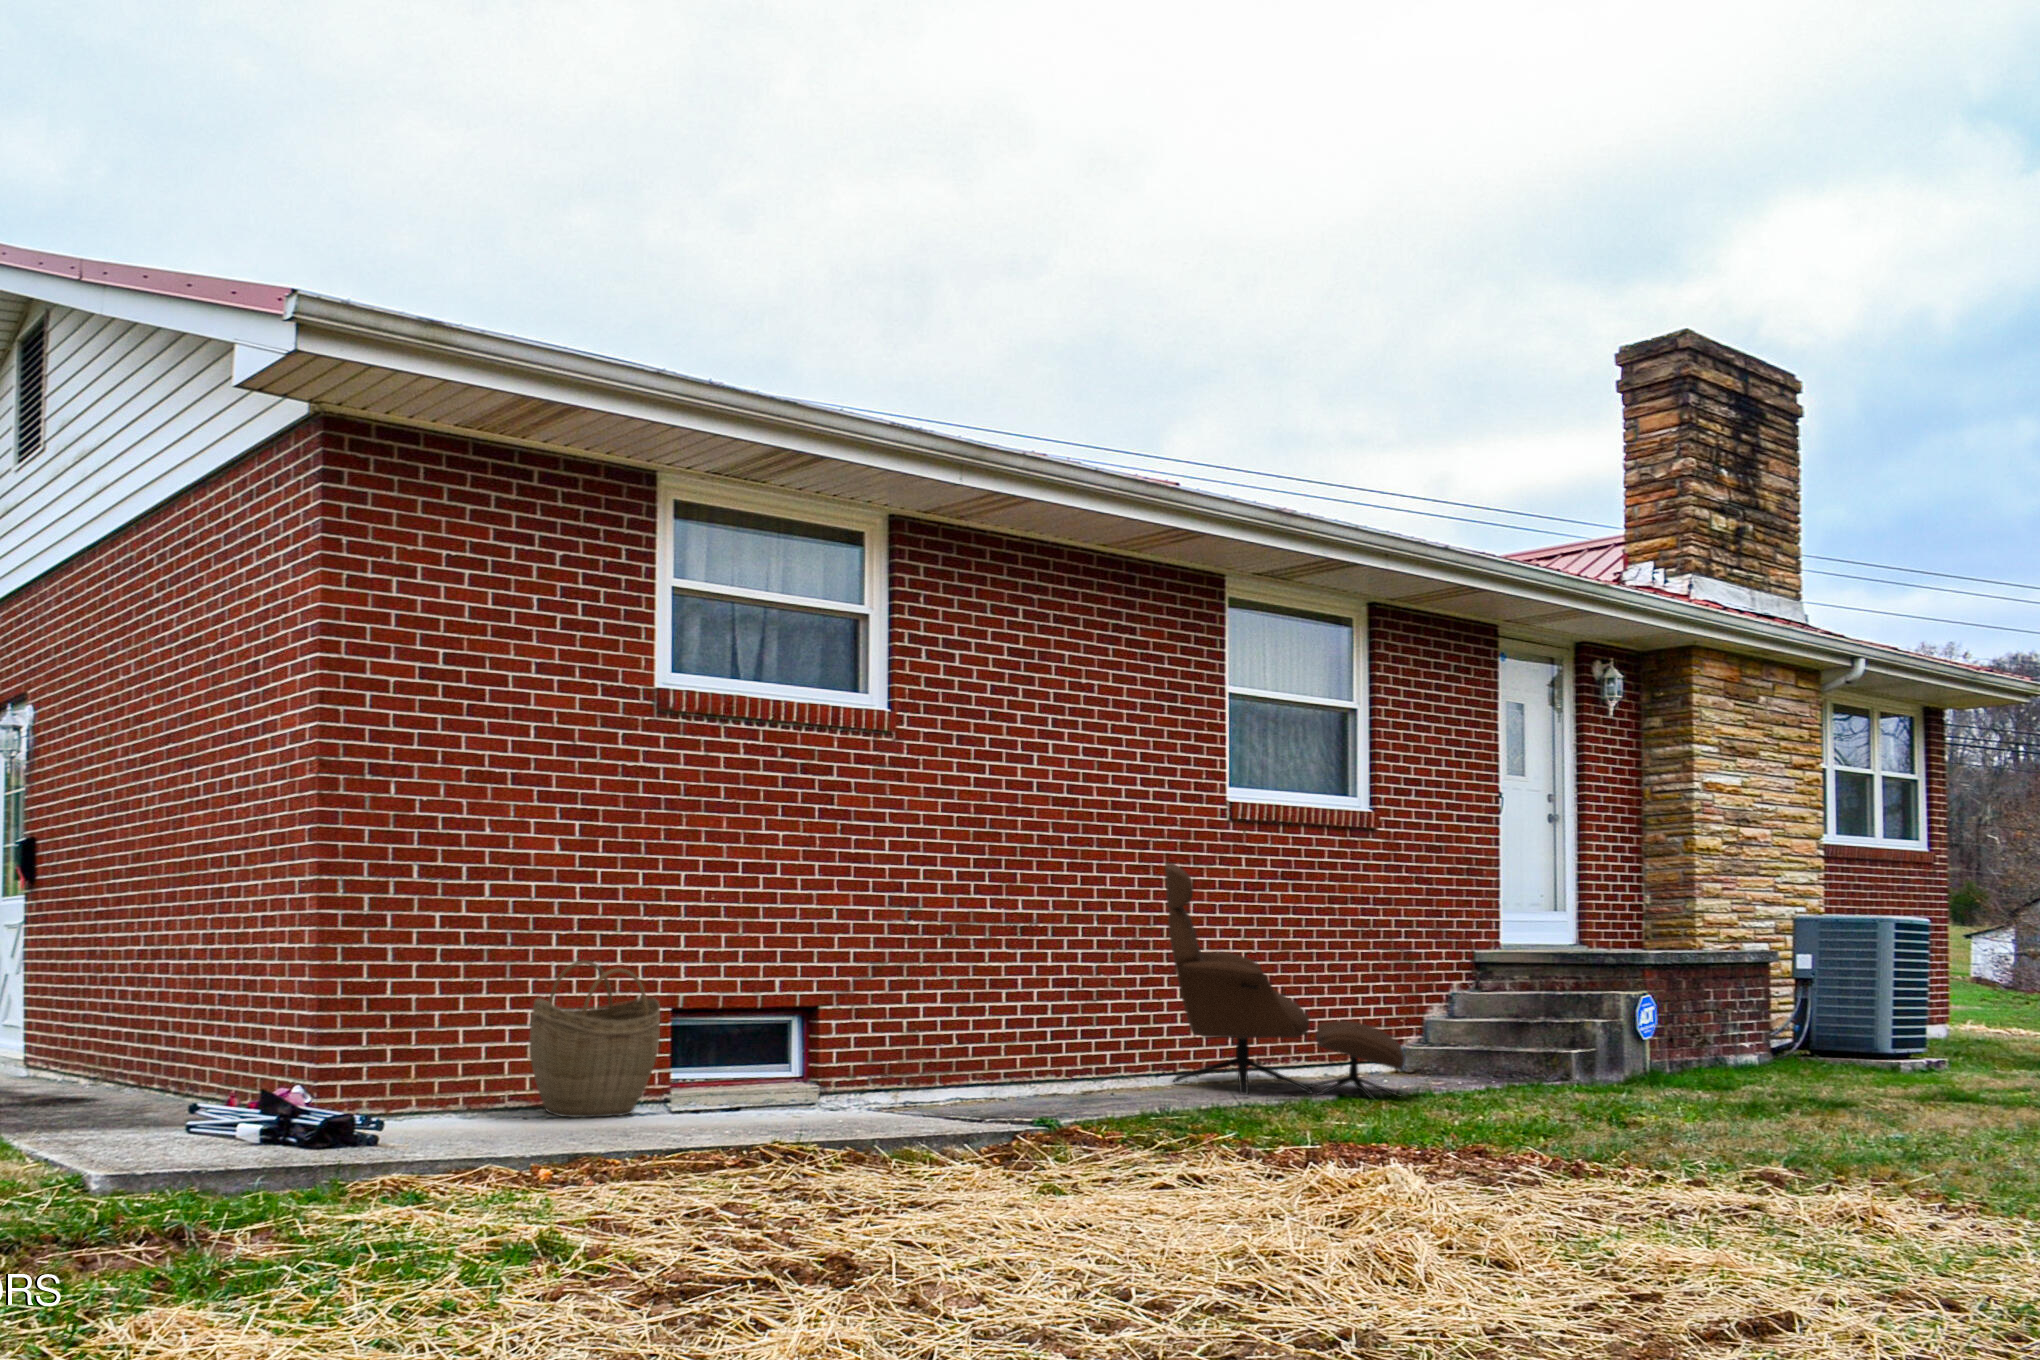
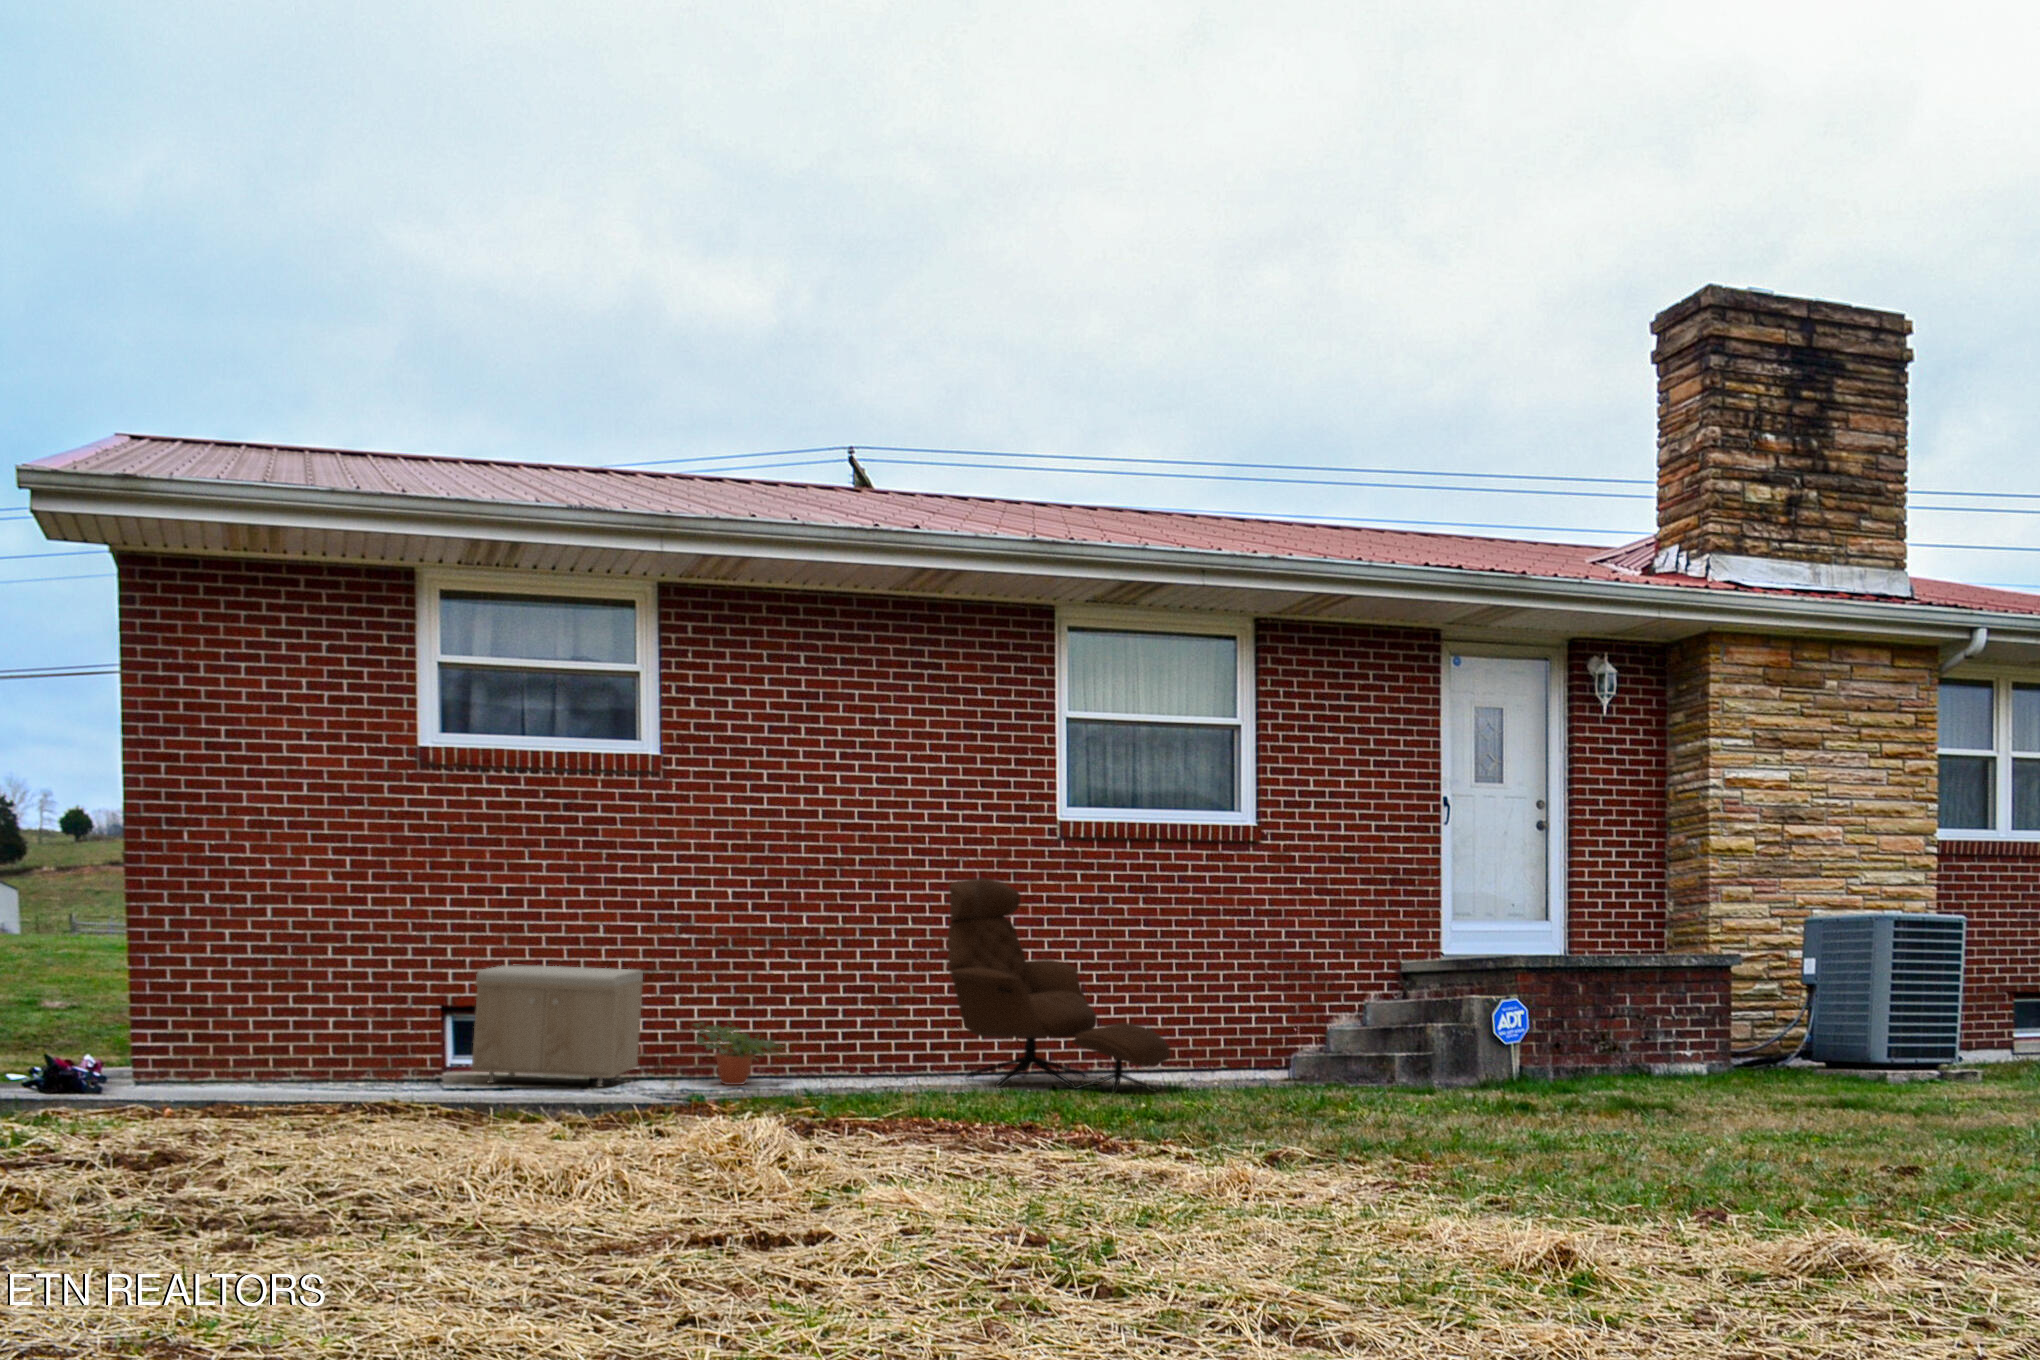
storage bench: none [717,956,906,1108] -> present [472,965,643,1087]
woven basket: present [530,961,660,1117] -> none [291,967,399,1087]
potted plant: none [933,1023,1056,1099] -> present [694,1022,787,1085]

